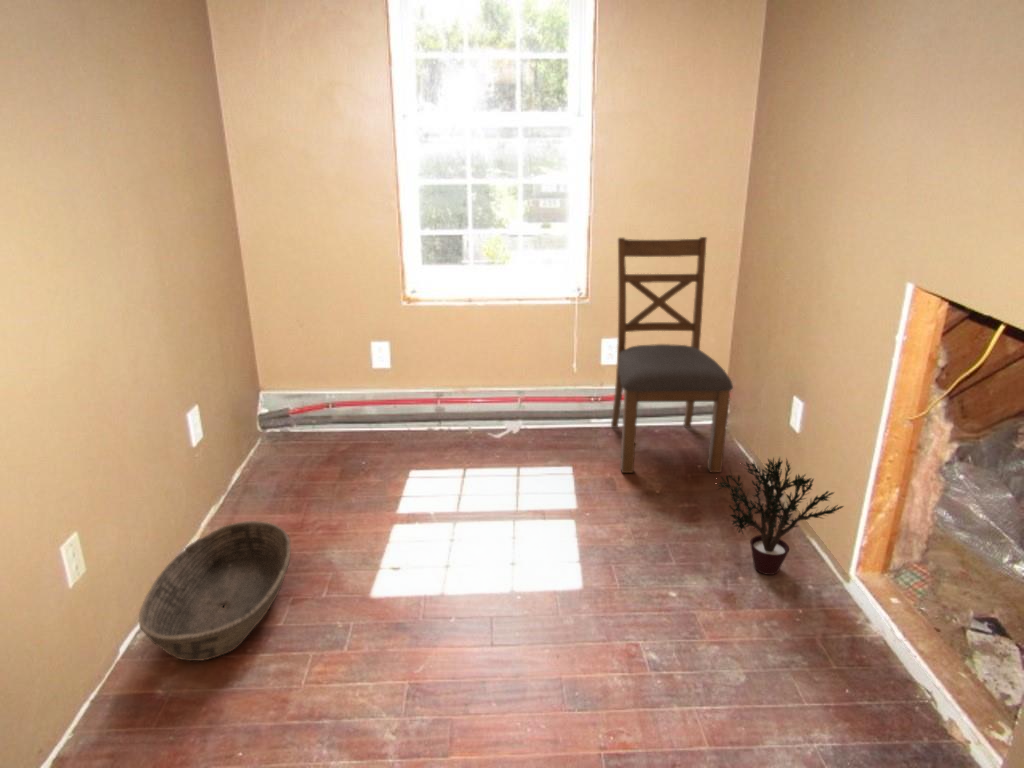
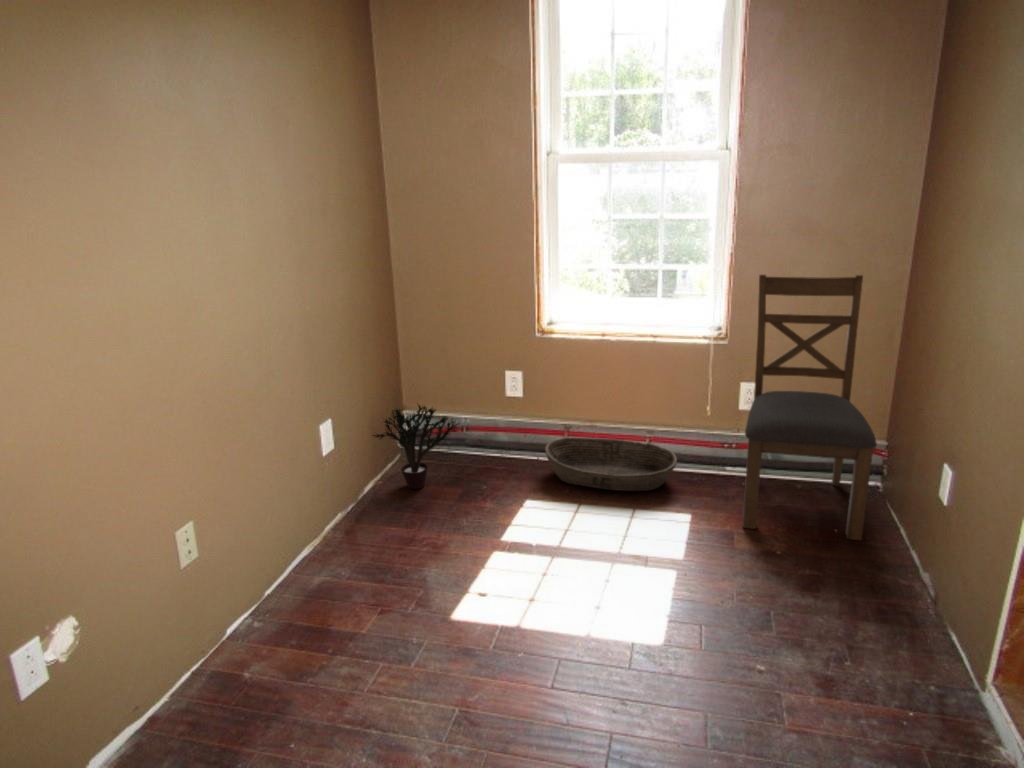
potted plant: present [718,458,843,575] -> present [373,405,458,489]
basket: present [139,521,291,661] -> present [545,437,677,491]

